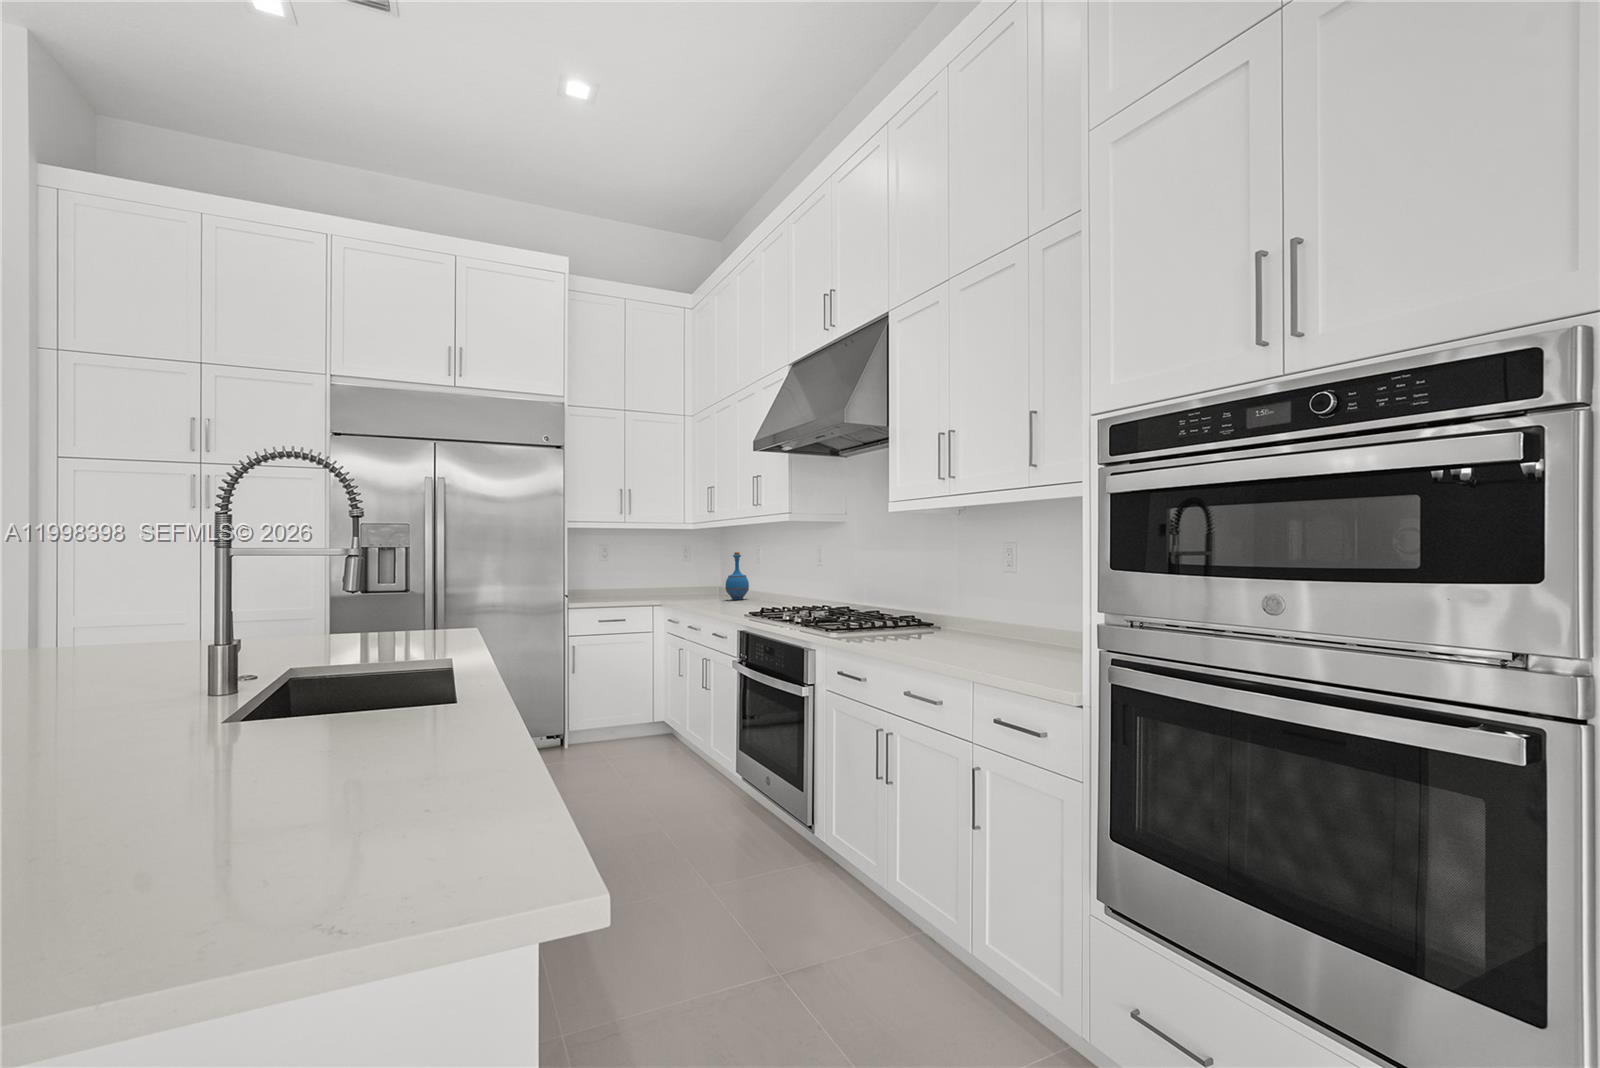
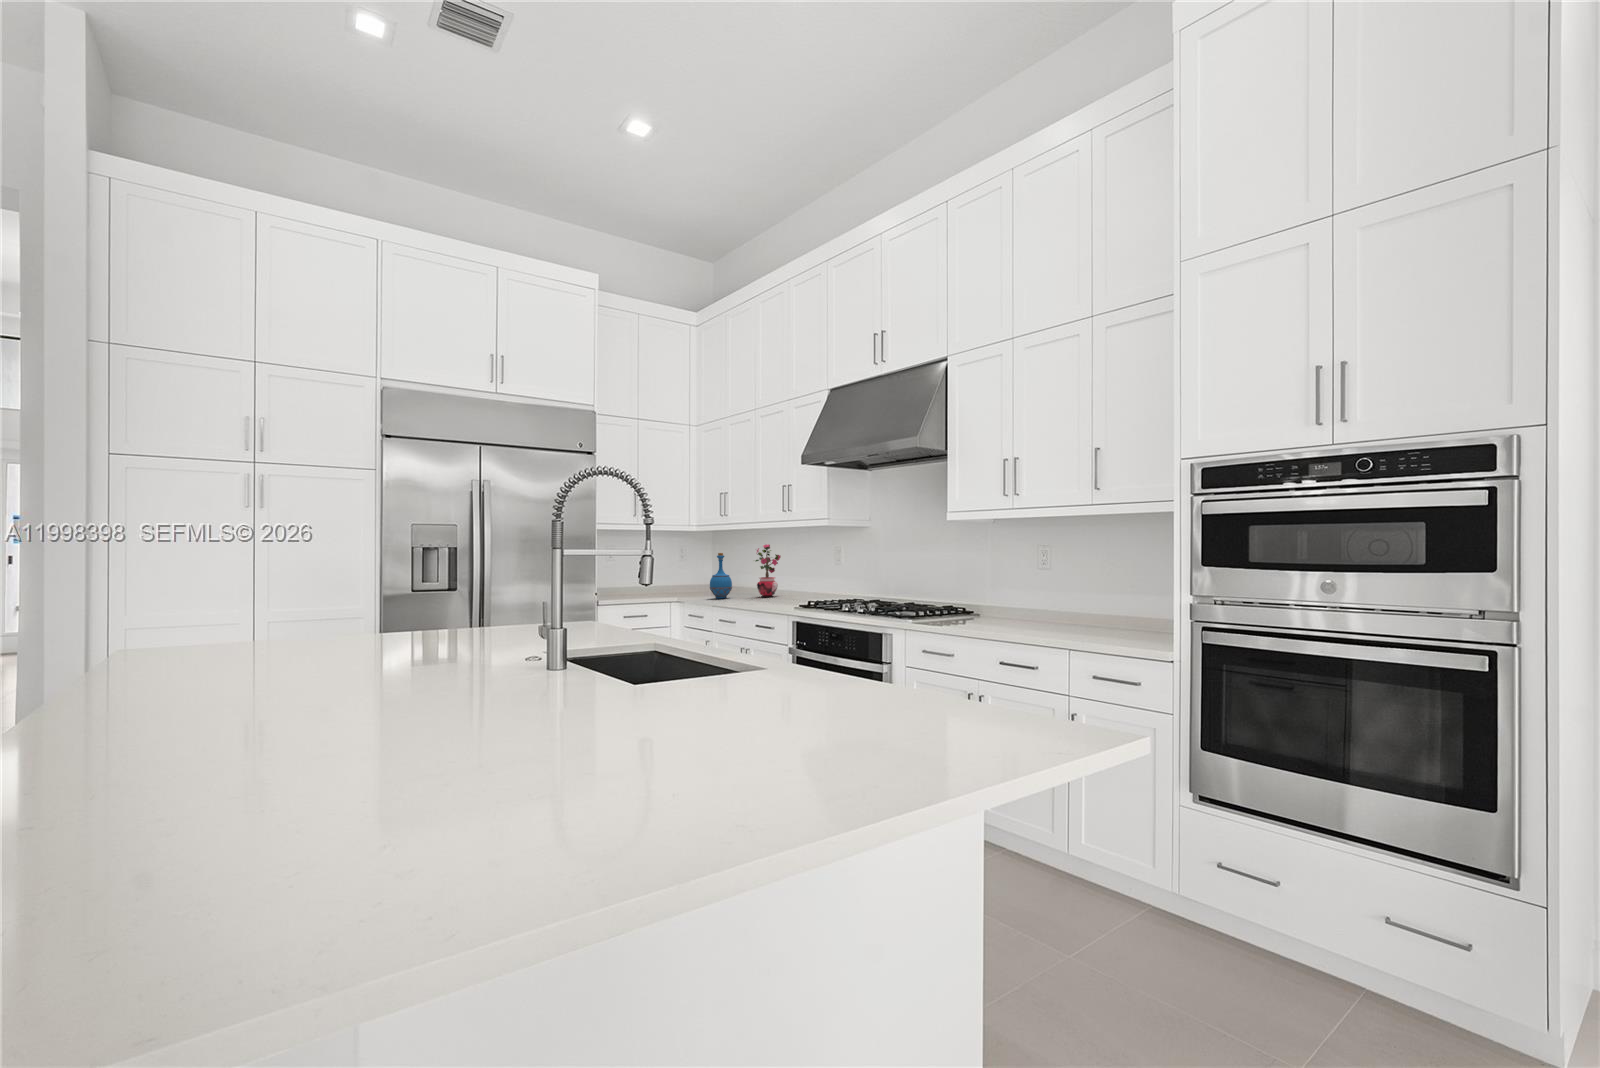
potted plant: none [765,542,798,599] -> present [756,545,781,597]

